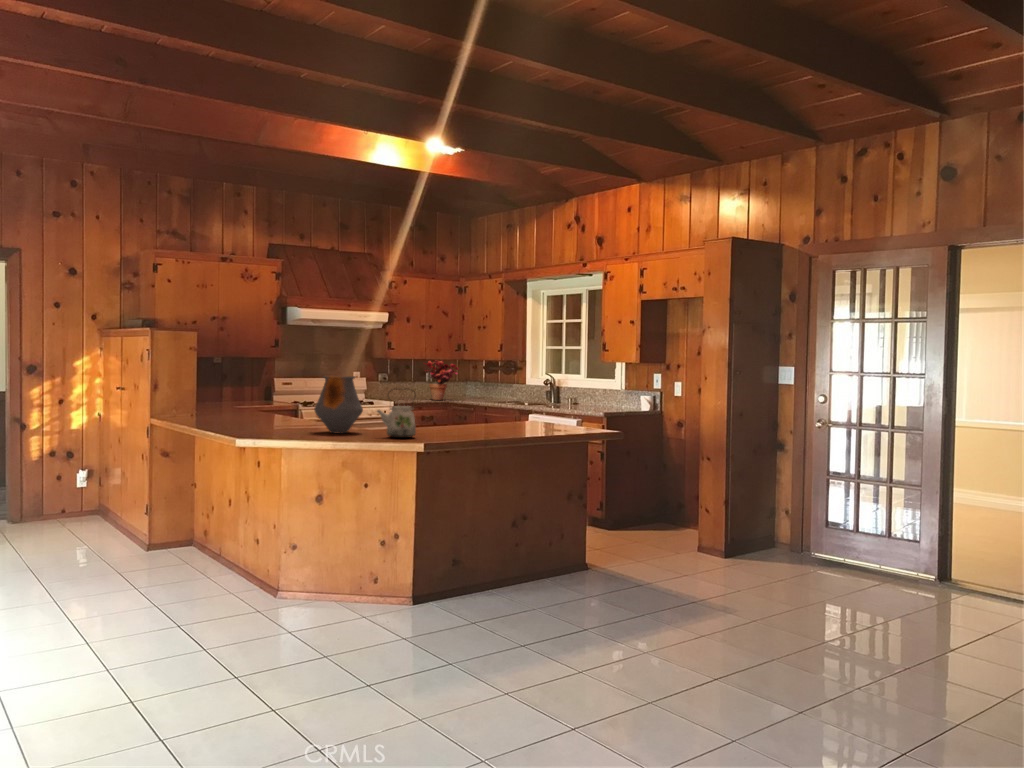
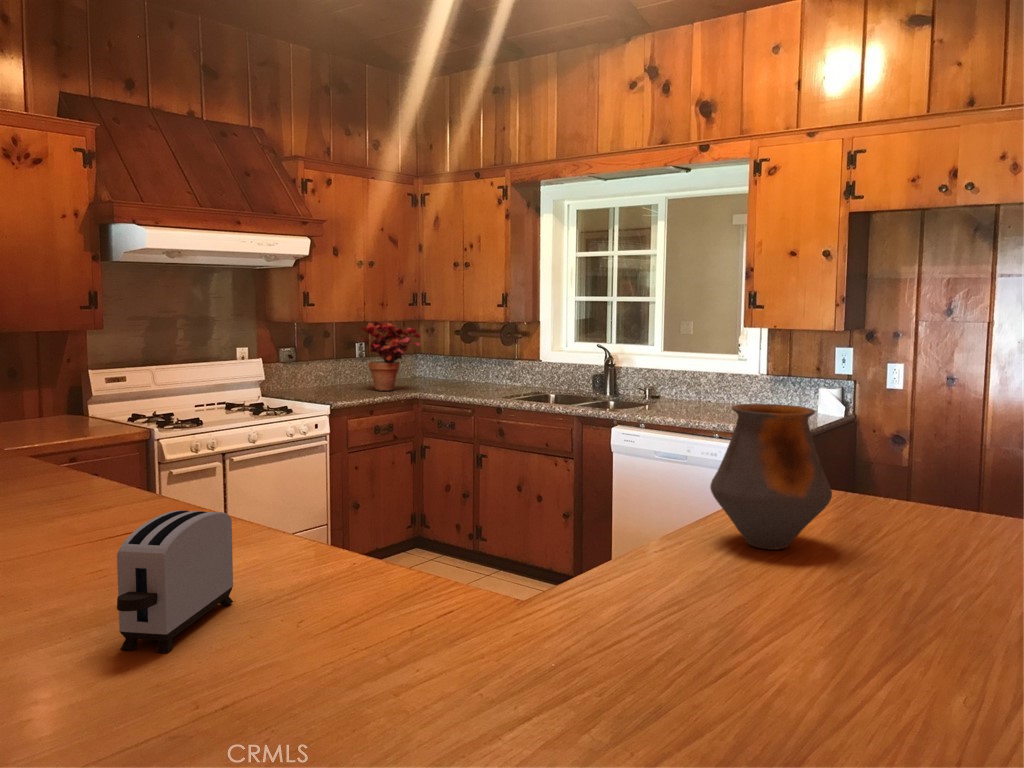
vase: present [314,376,363,433] -> present [710,404,832,550]
kettle: present [377,391,416,438] -> none [585,486,714,665]
toaster: none [255,397,293,431] -> present [117,510,233,653]

